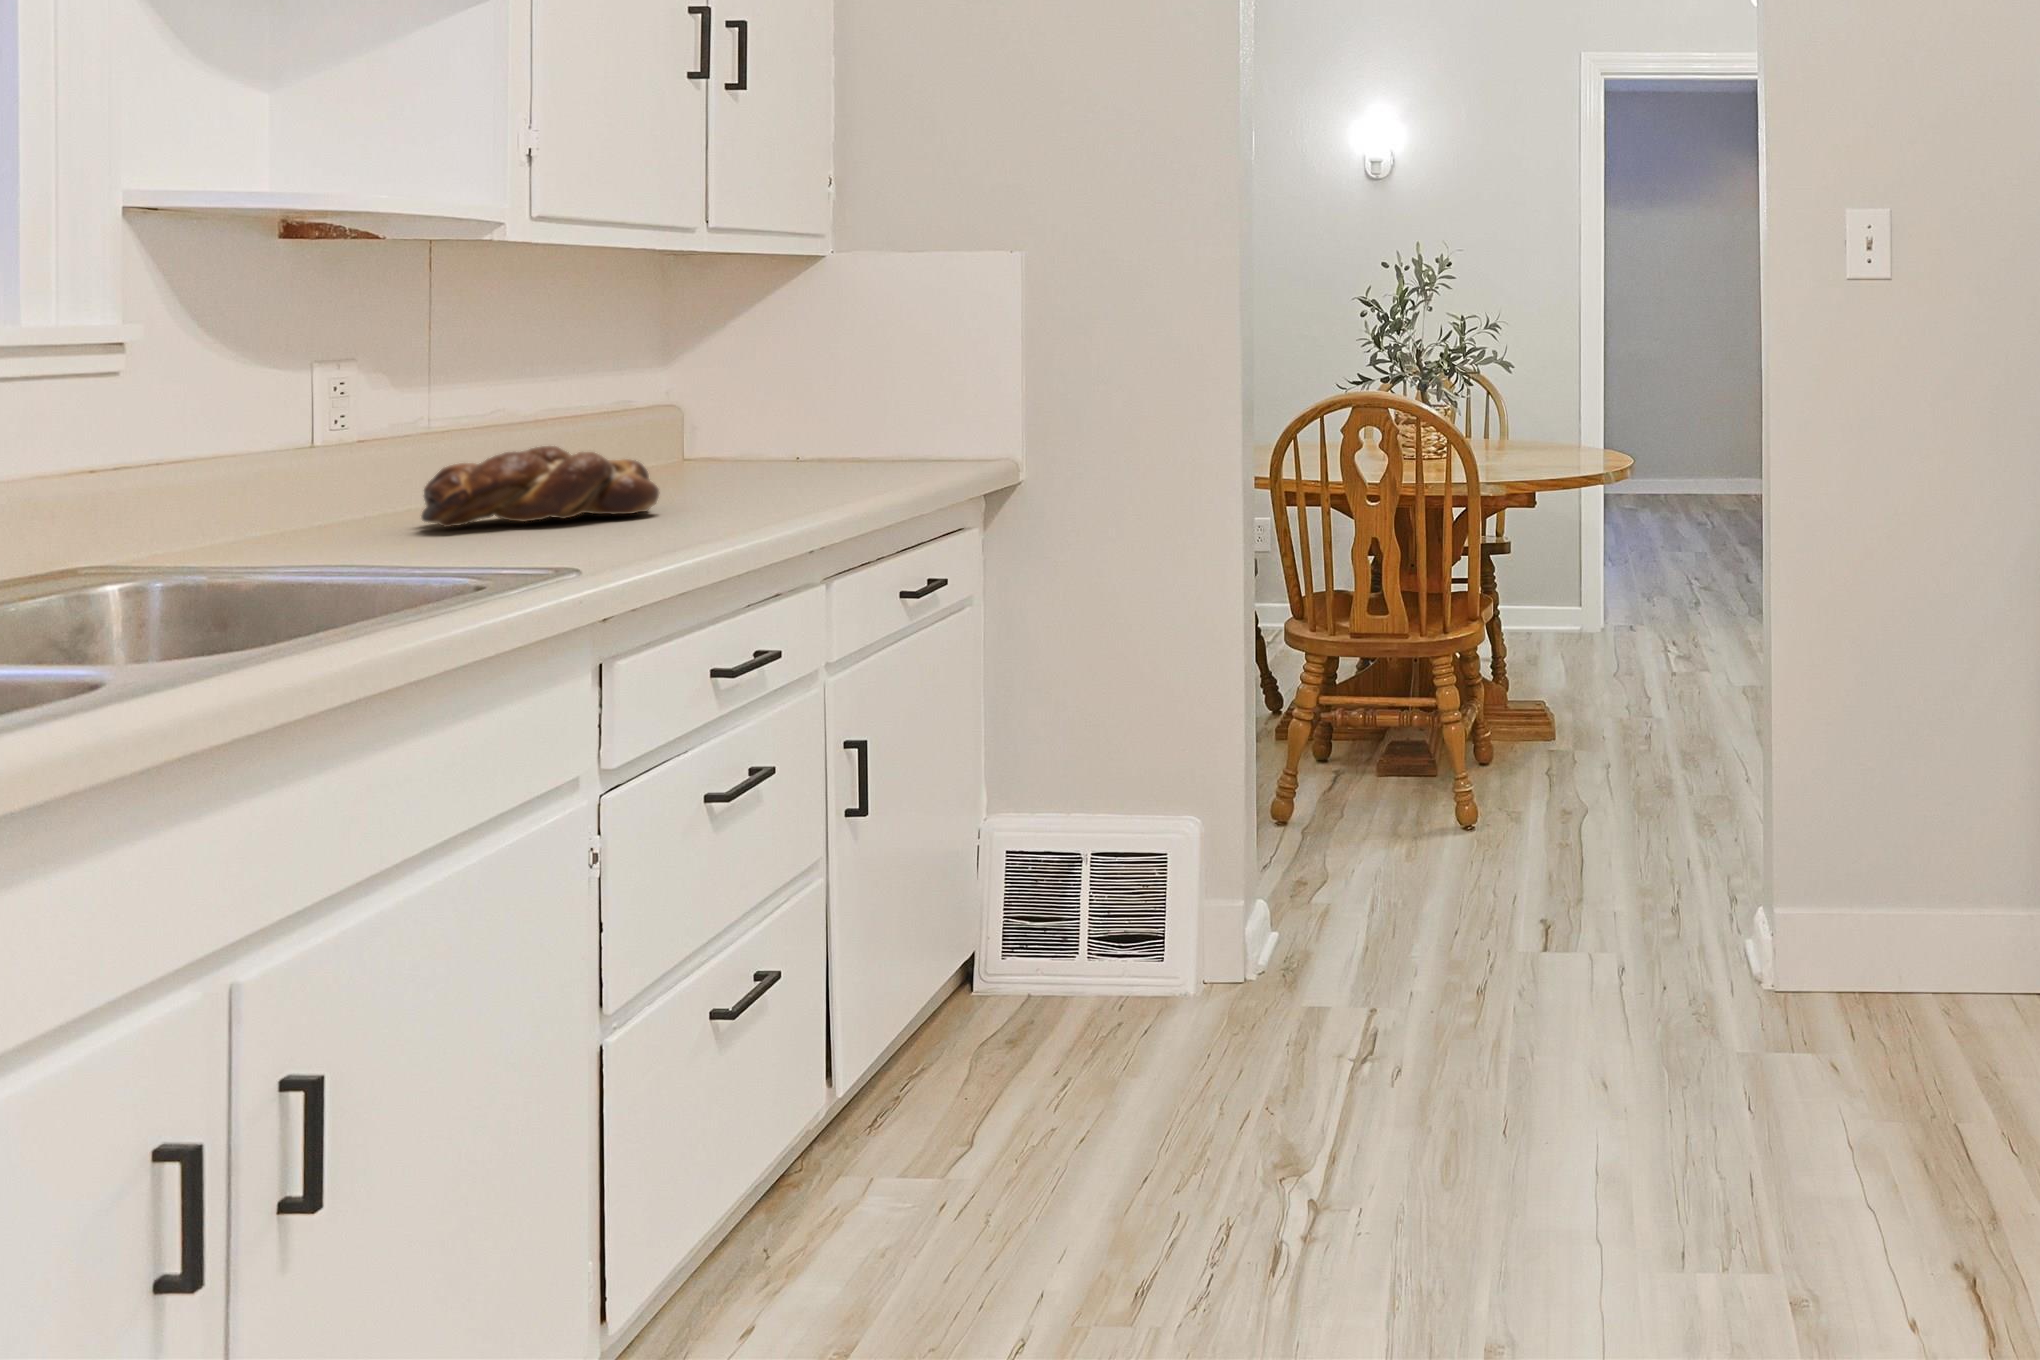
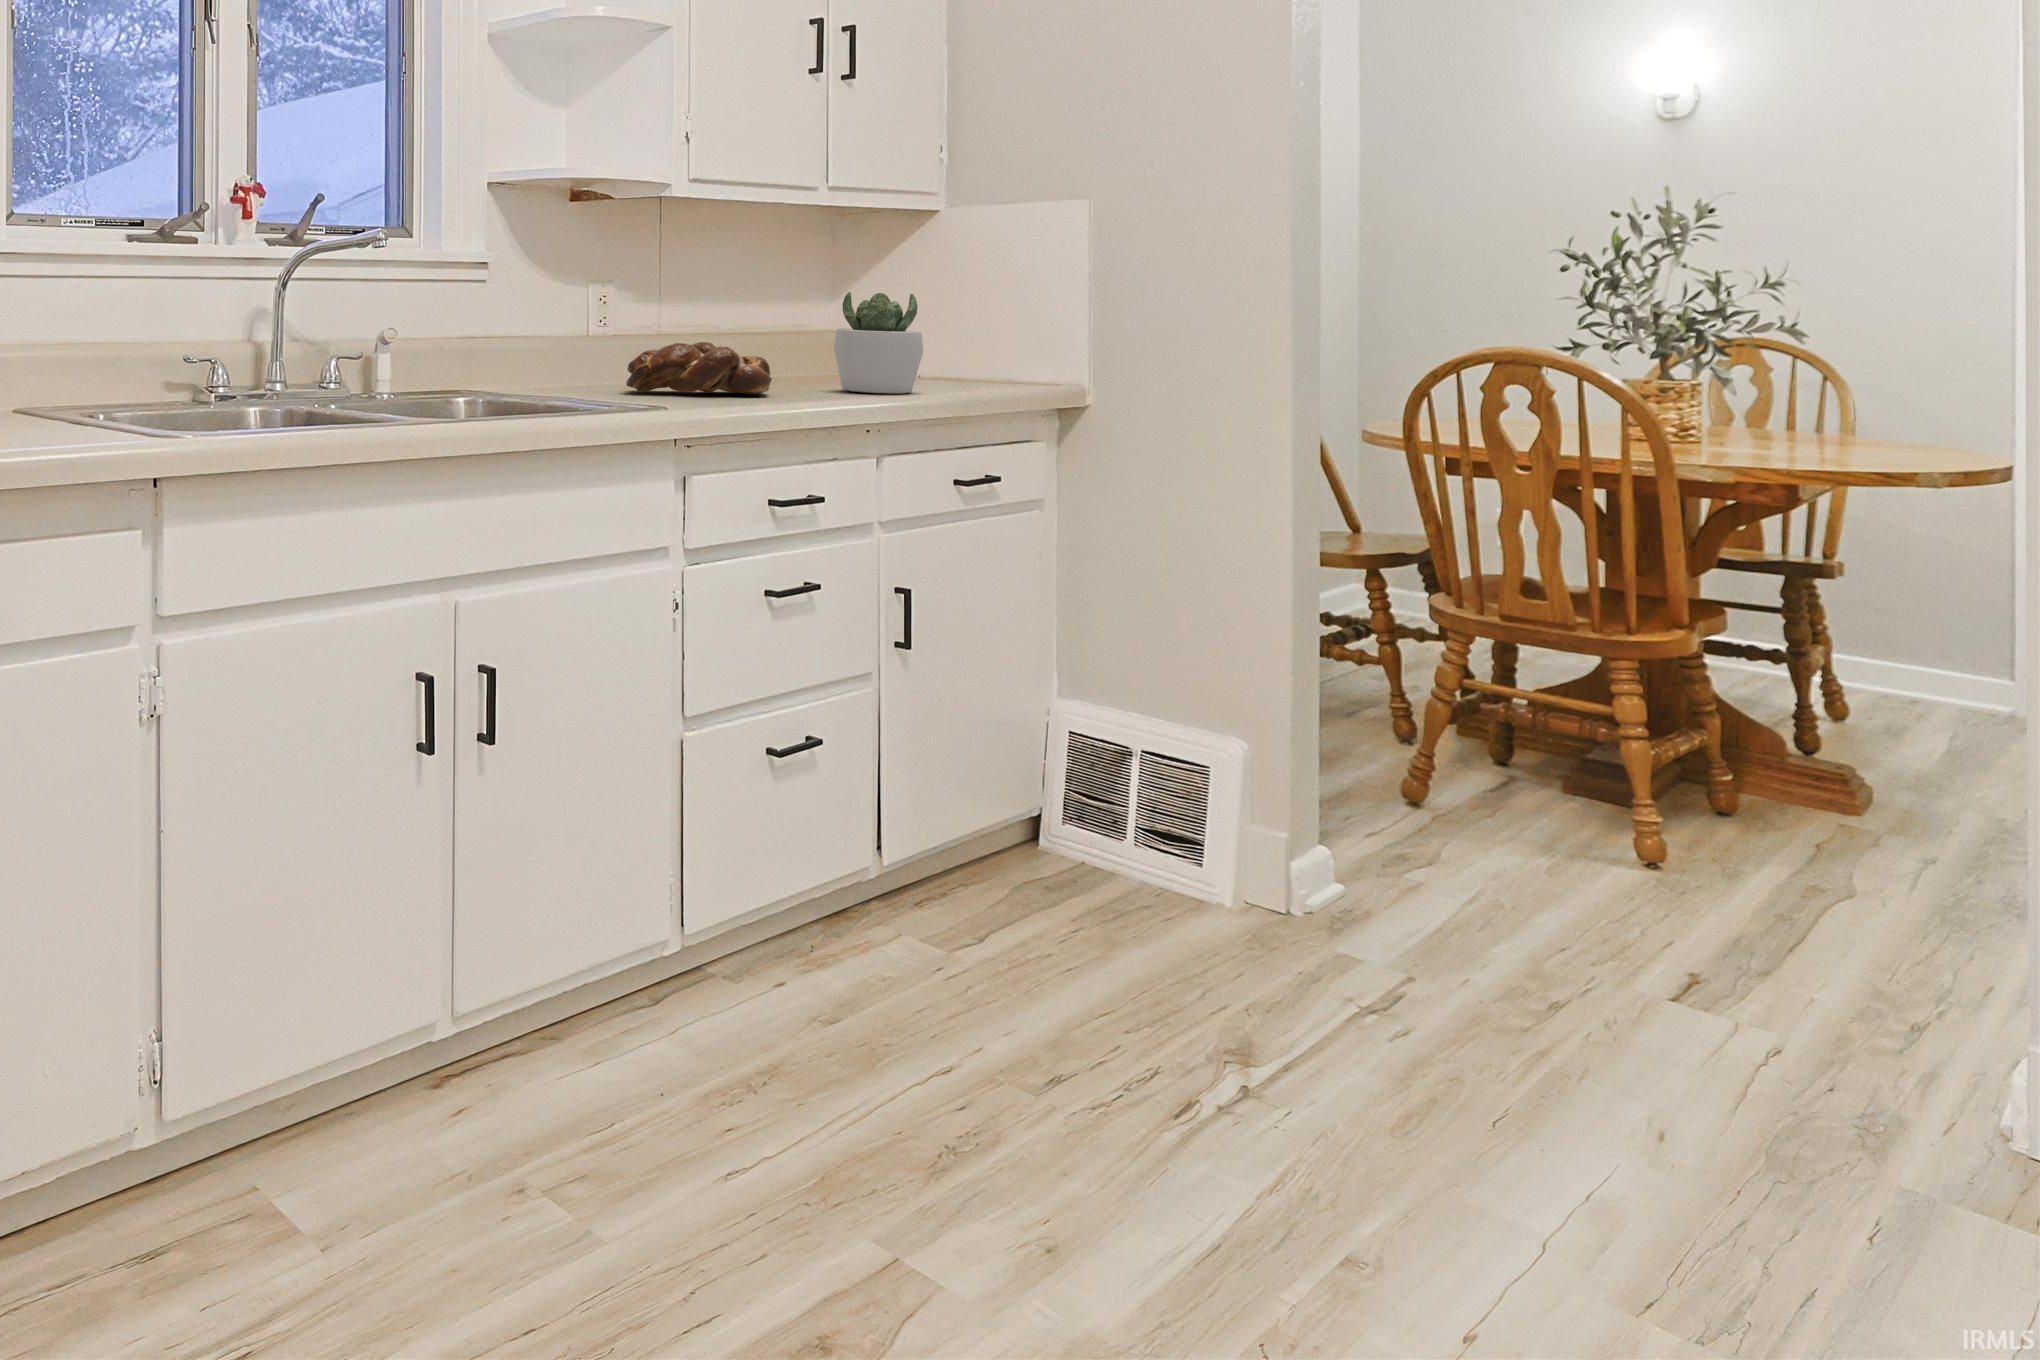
succulent plant: none [723,362,842,492] -> present [834,292,923,394]

